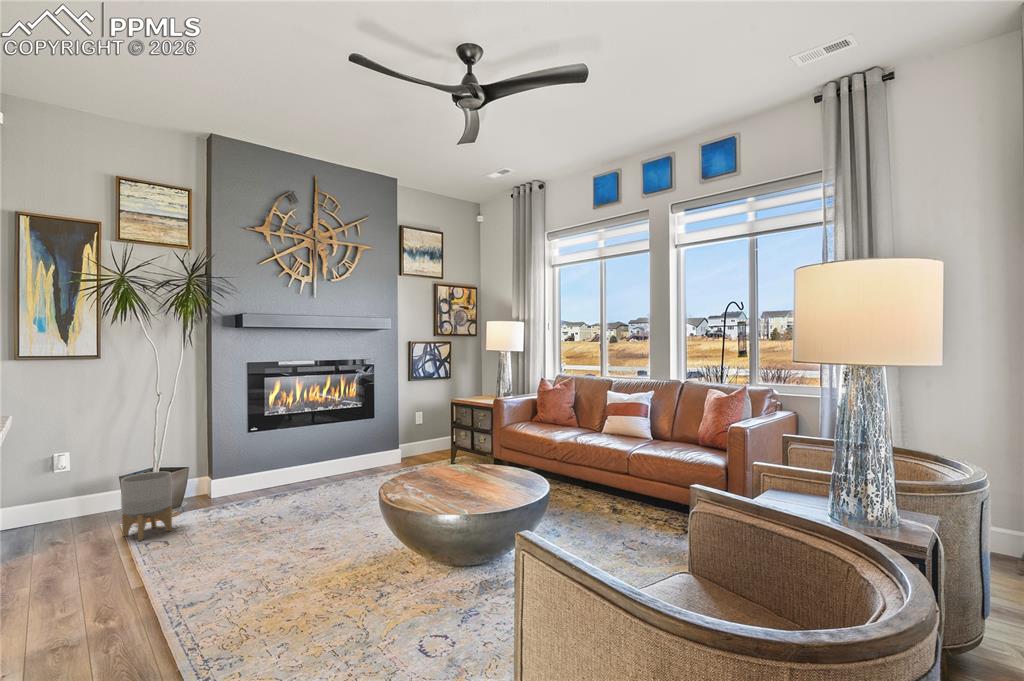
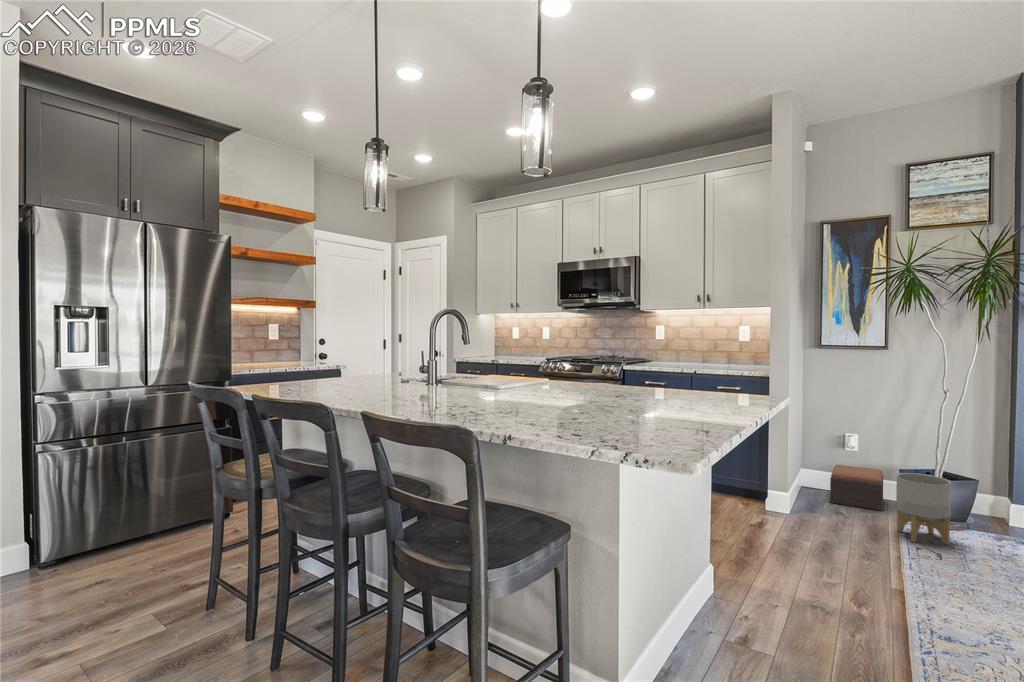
footstool: none [38,484,102,537] -> present [830,465,883,511]

